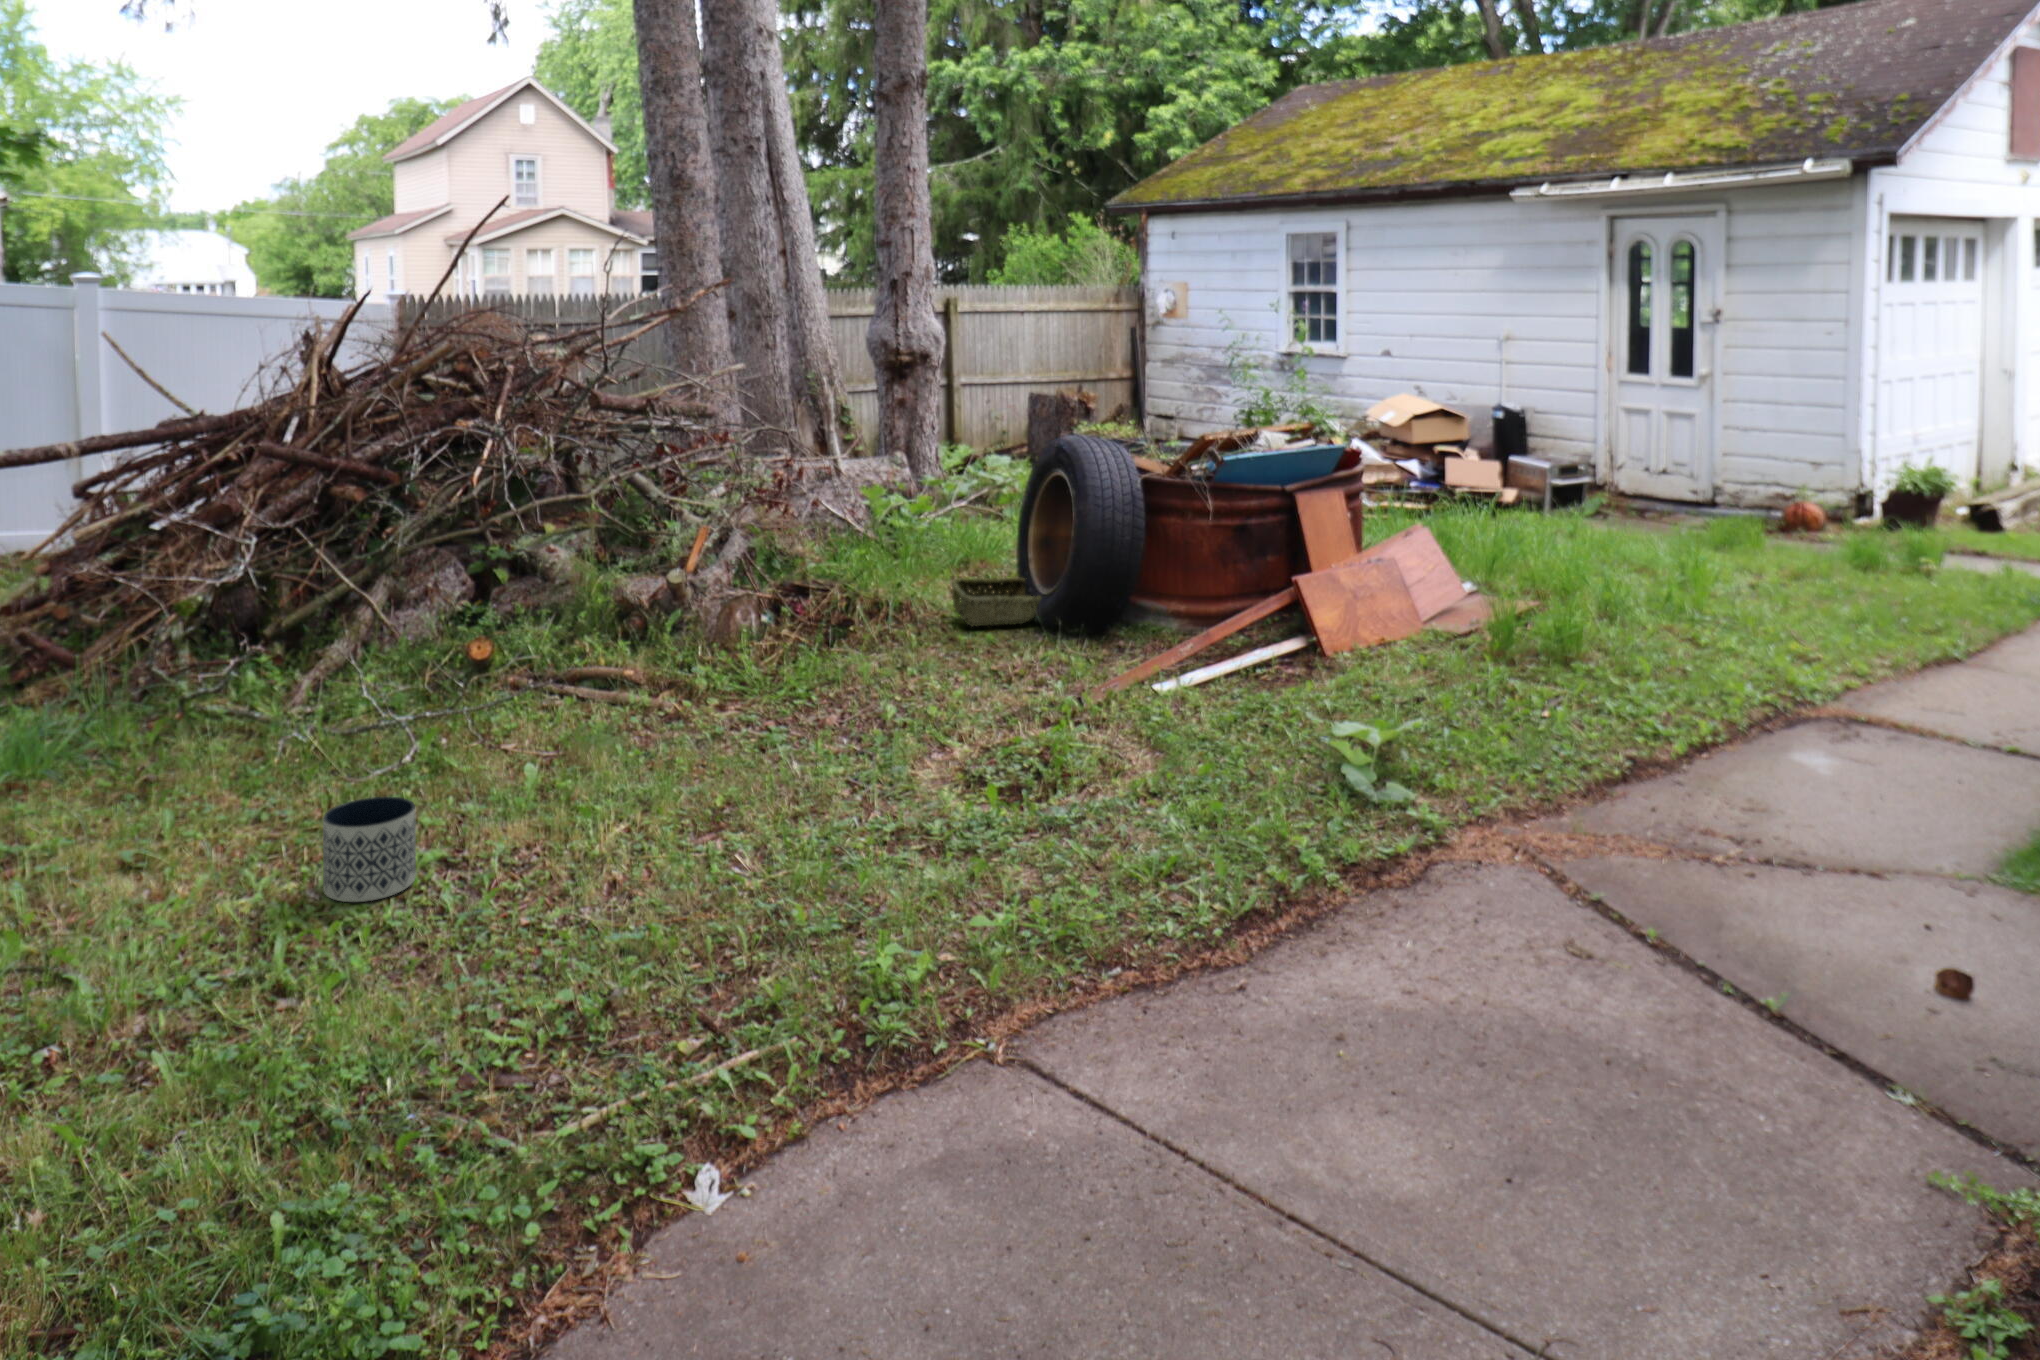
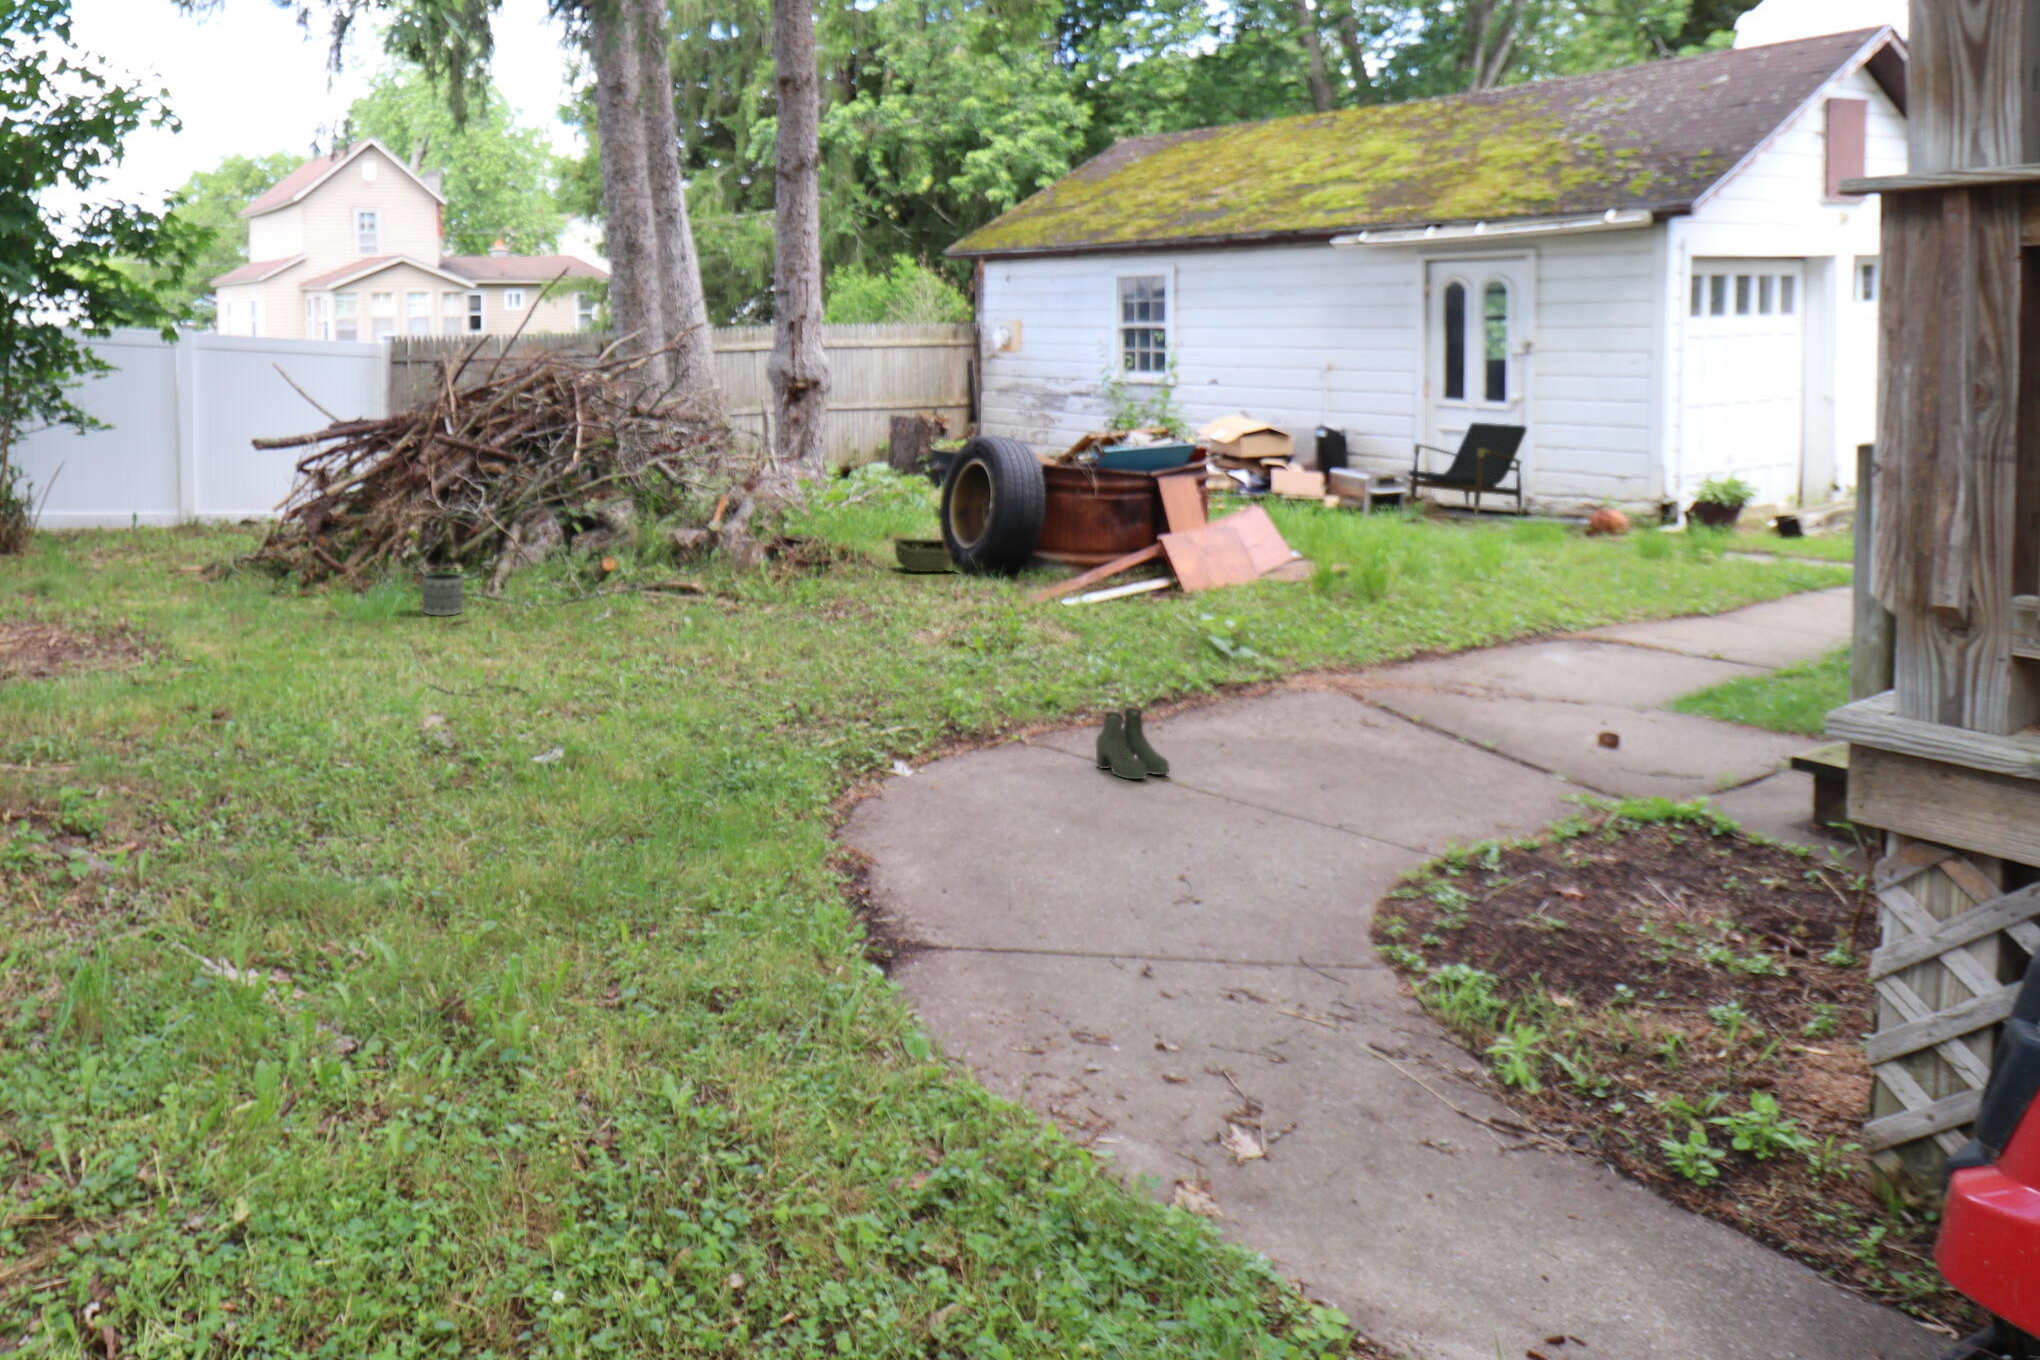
lounge chair: none [1589,400,1714,508] -> present [1408,423,1527,515]
planter: present [323,797,416,902] -> present [423,574,463,616]
boots: none [1071,1090,1214,1293] -> present [1096,709,1169,779]

